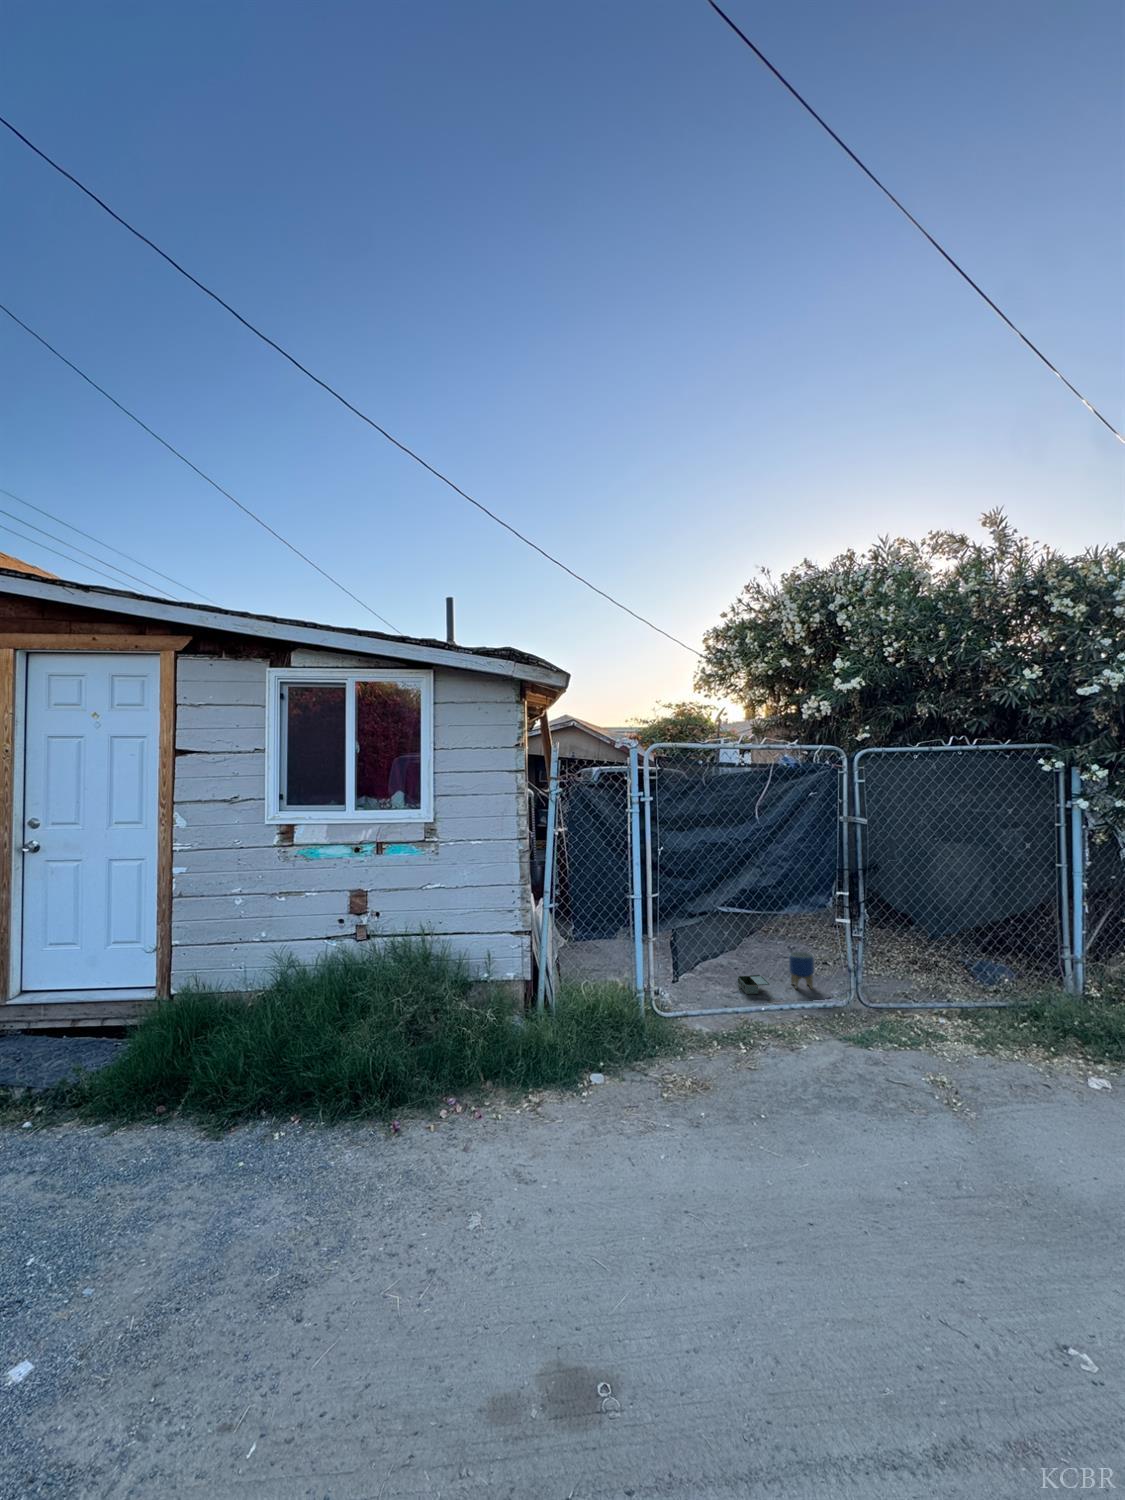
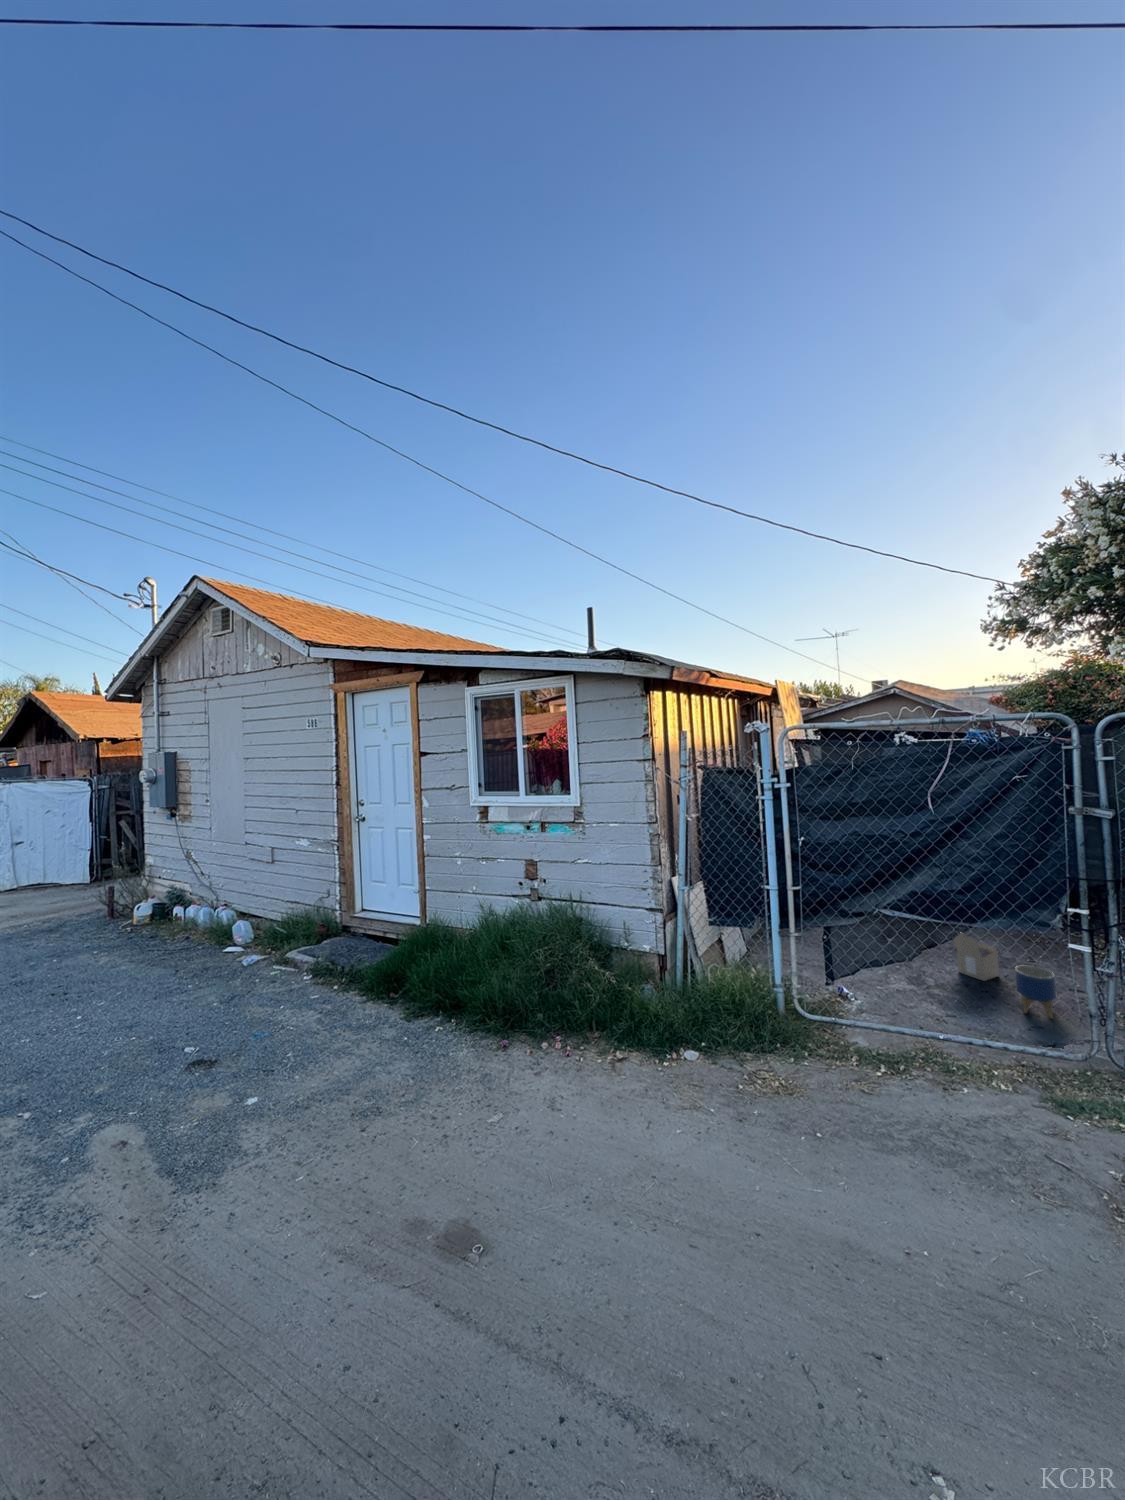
cardboard box: none [738,934,771,974] -> present [953,933,999,981]
toolbox: present [738,975,769,994] -> none [938,981,979,1010]

